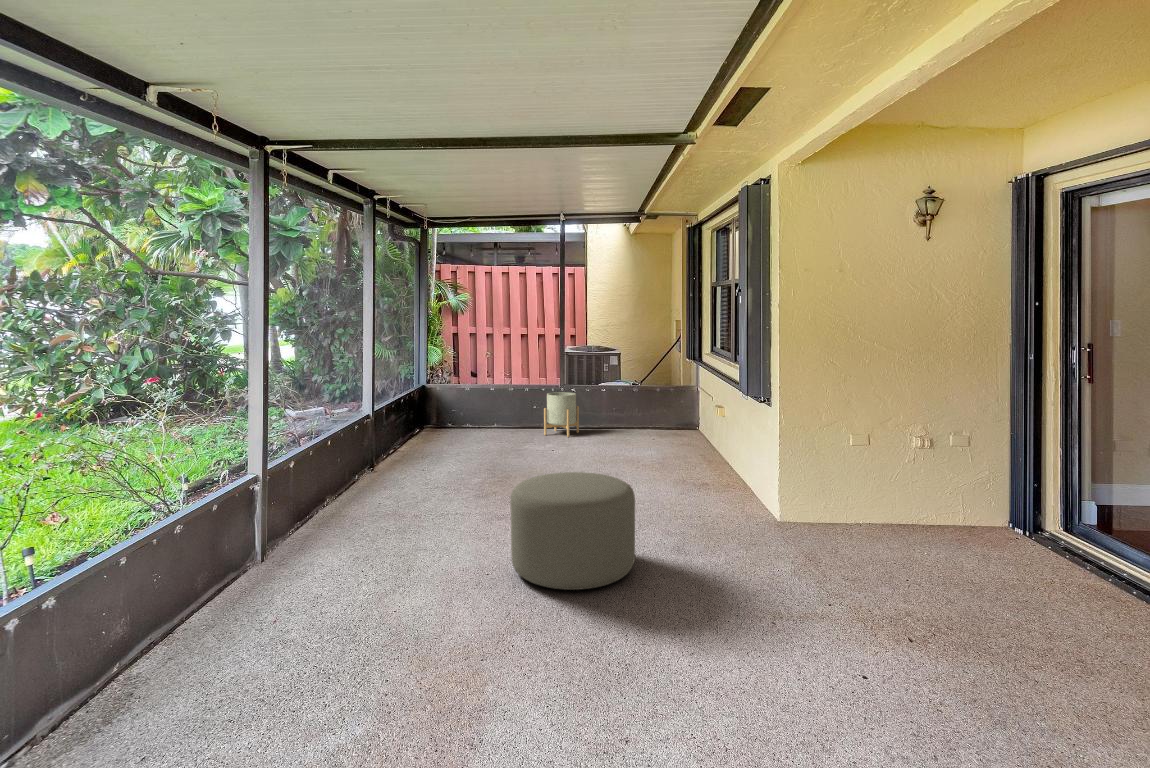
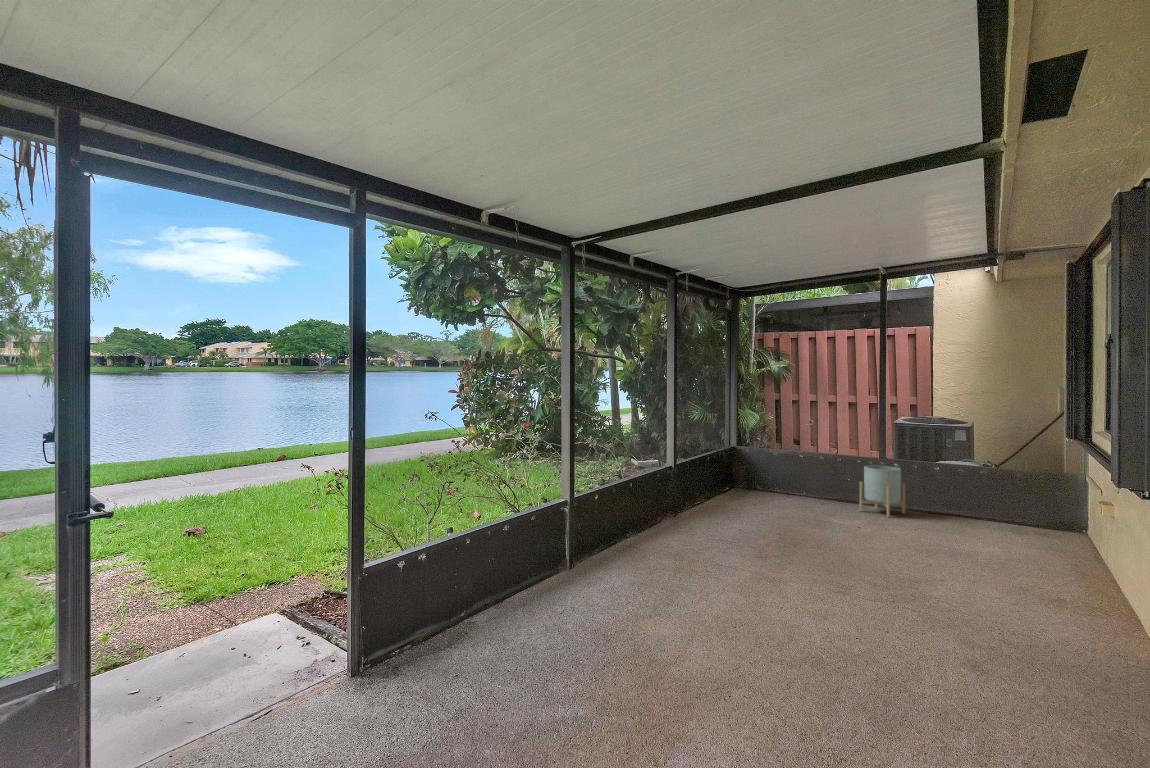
ottoman: present [510,472,635,590] -> none [734,547,886,690]

